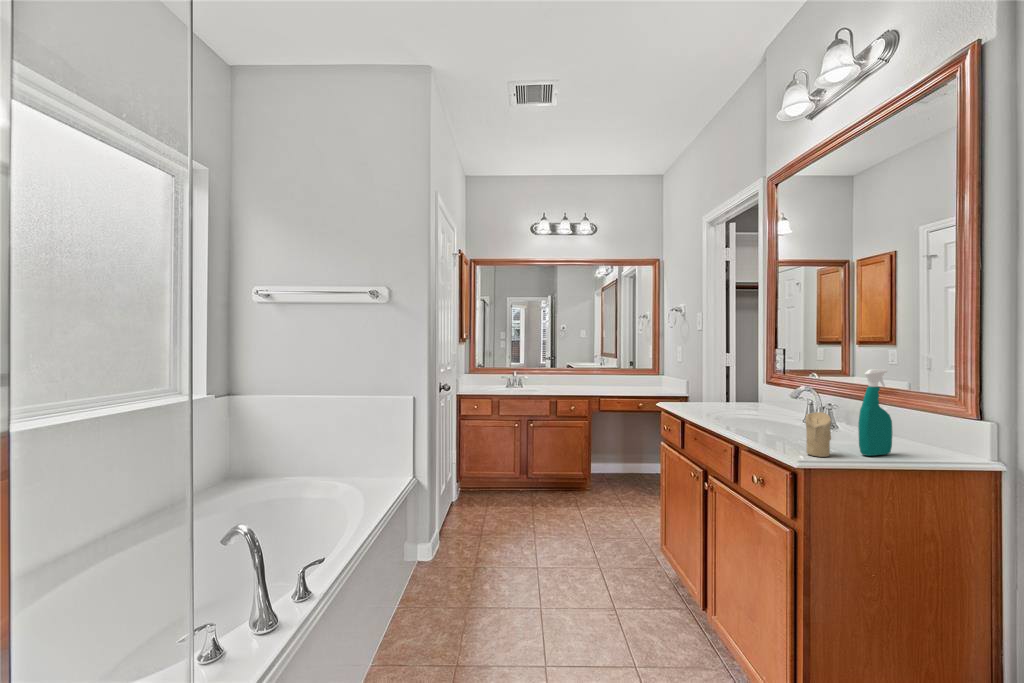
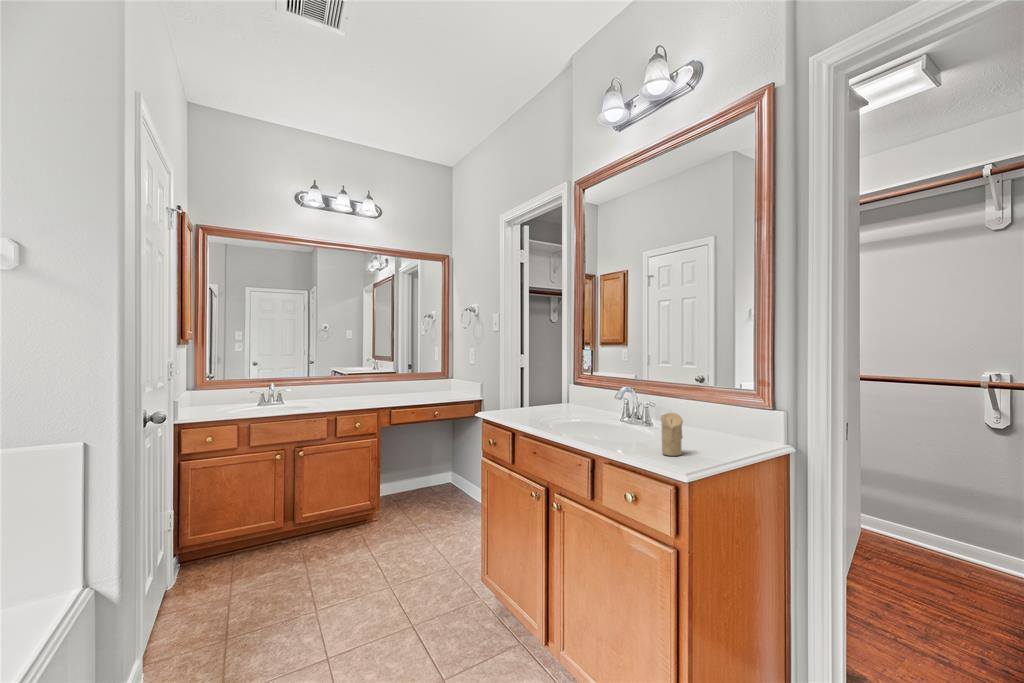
spray bottle: present [858,369,892,456] -> none [699,369,720,450]

